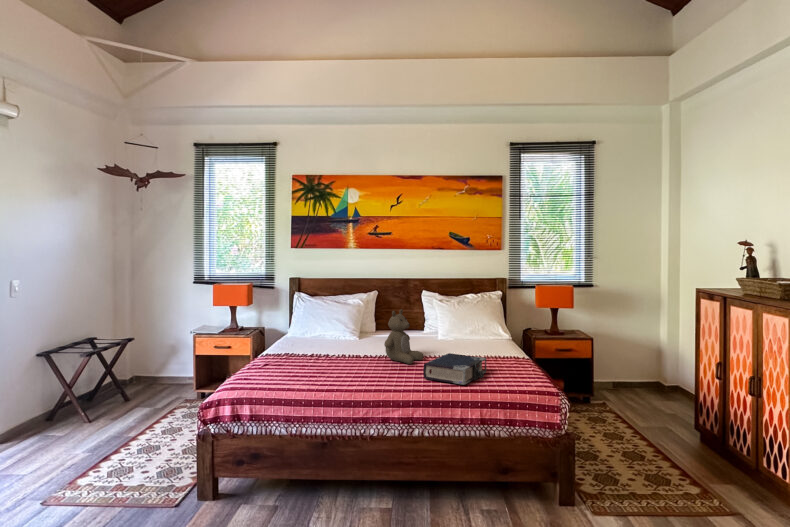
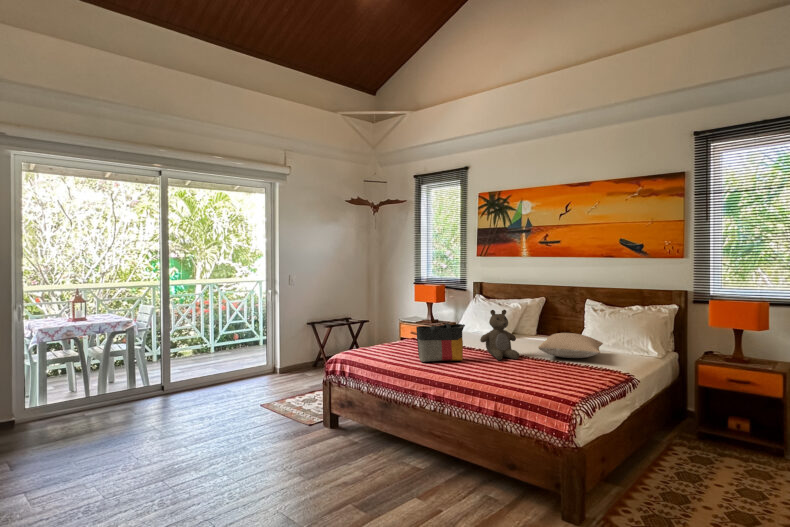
pillow: none [422,326,493,351] -> present [538,333,603,358]
tote bag: none [334,330,382,381] -> present [416,324,465,362]
book: present [423,353,486,385] -> none [483,354,553,380]

